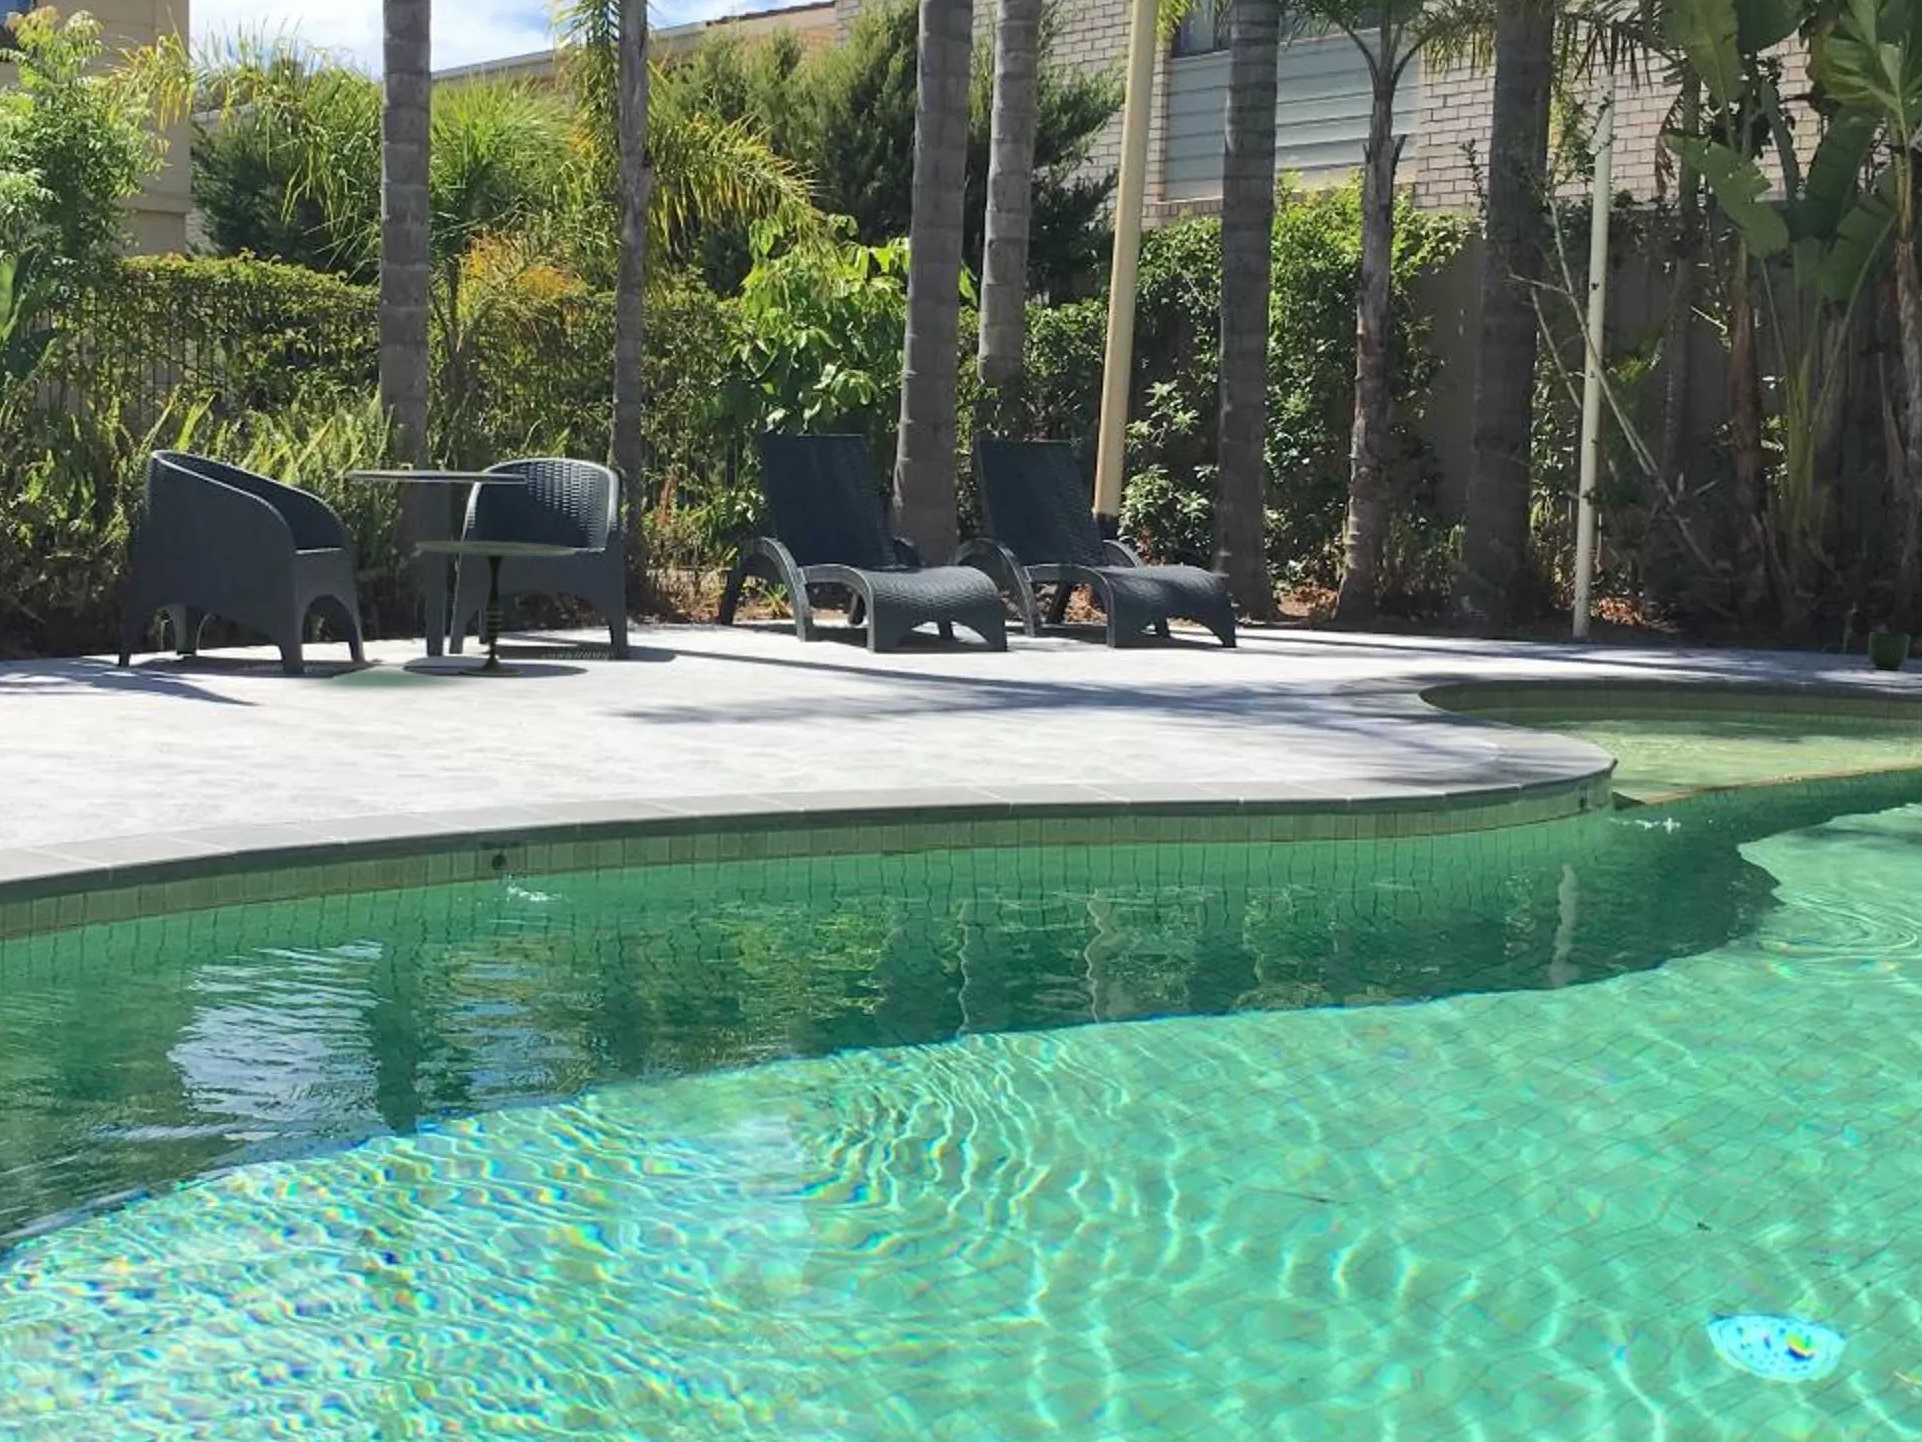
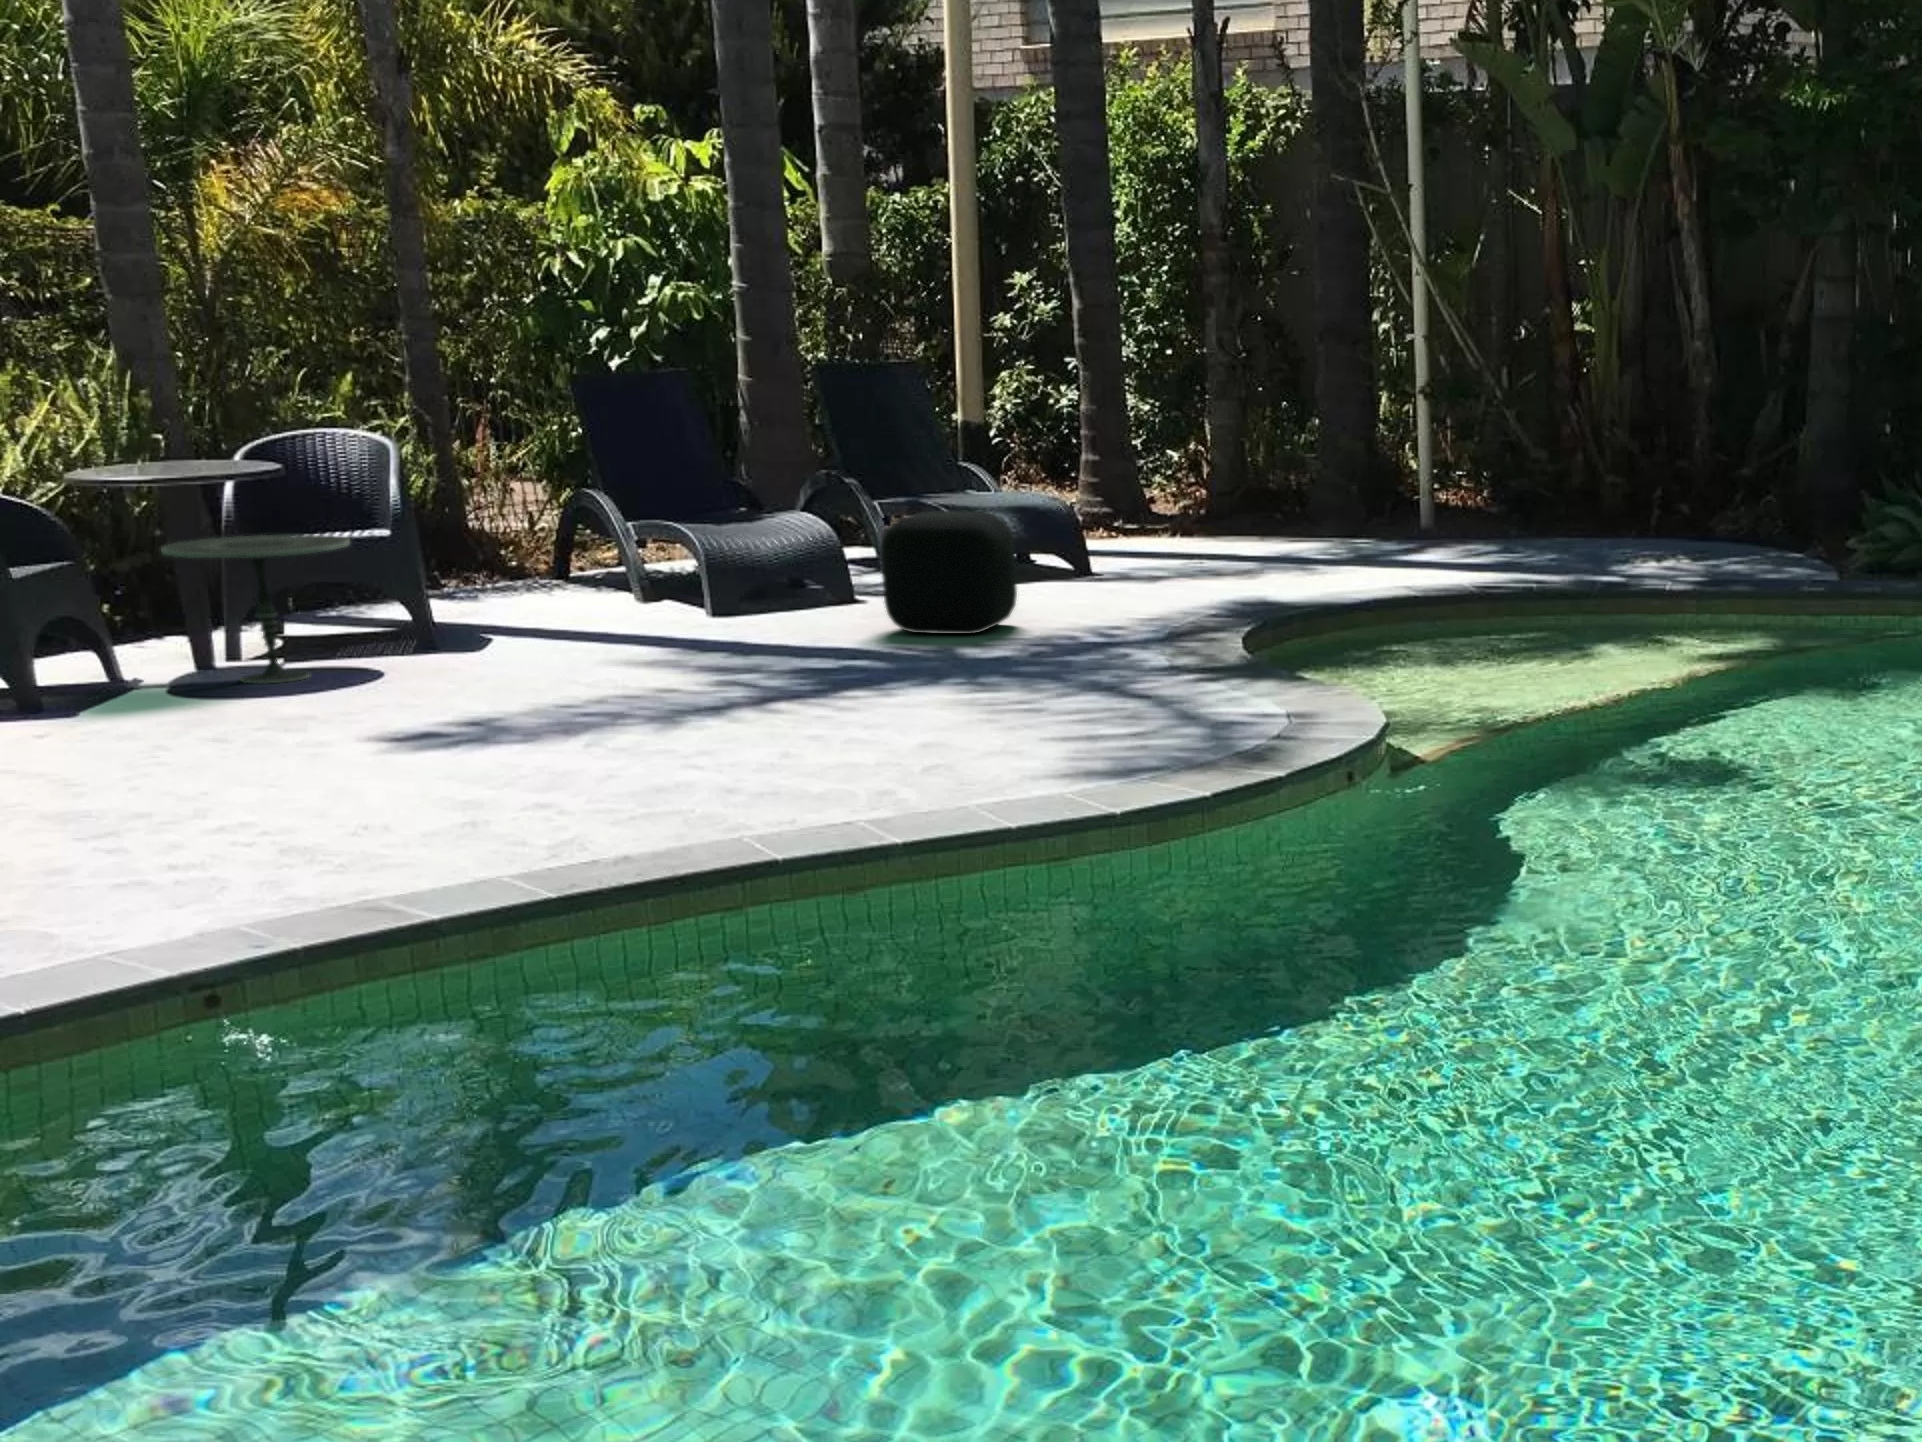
ottoman: none [1053,568,1187,689] -> present [881,511,1017,634]
planter: present [1869,632,1909,670] -> none [1679,503,1712,538]

